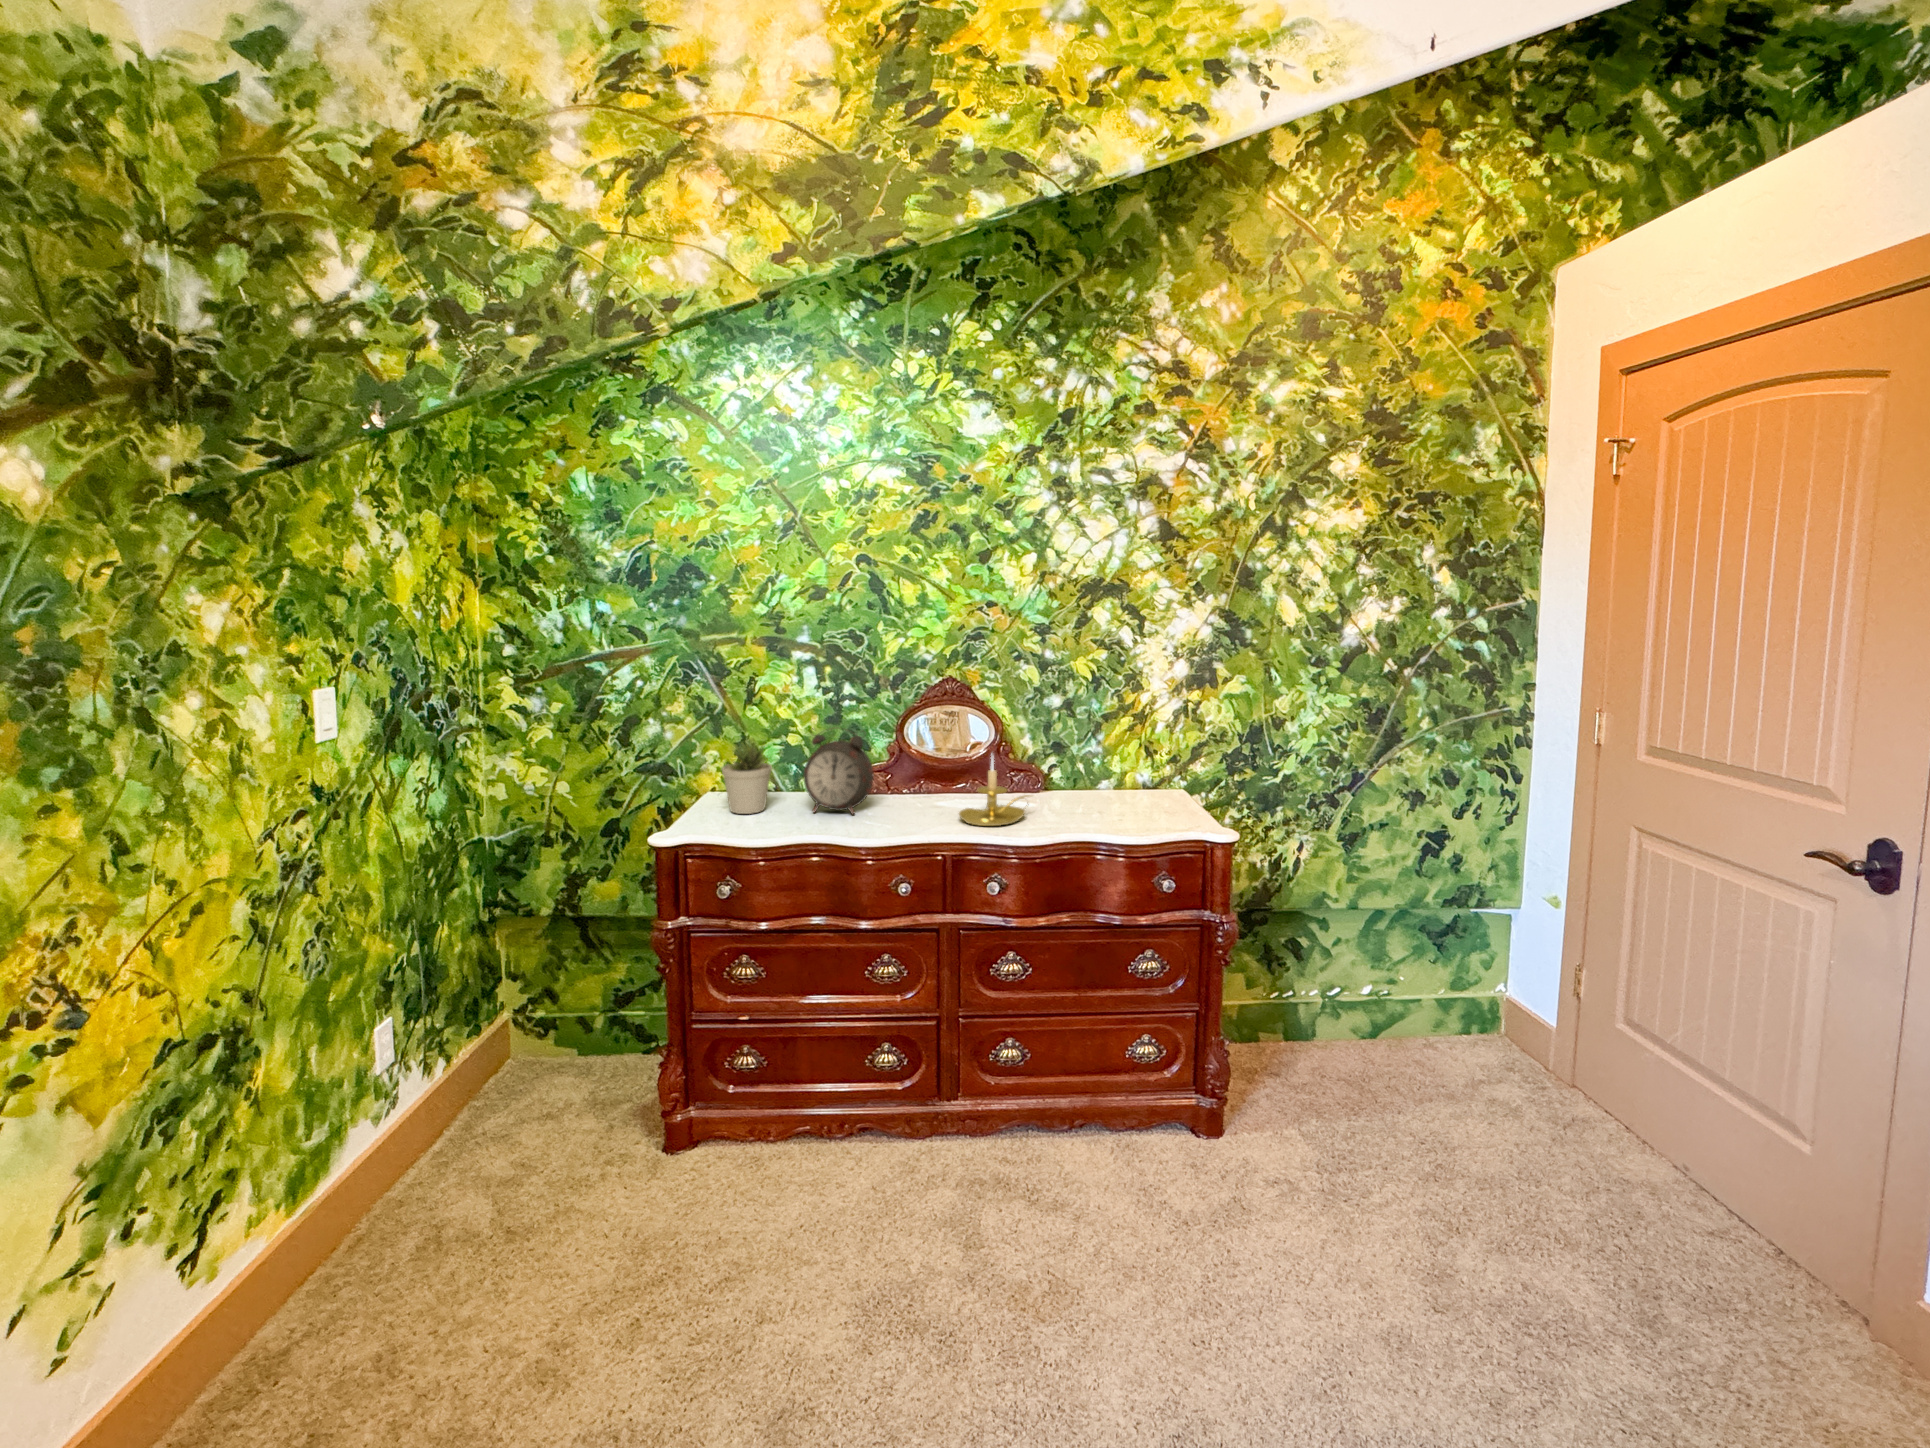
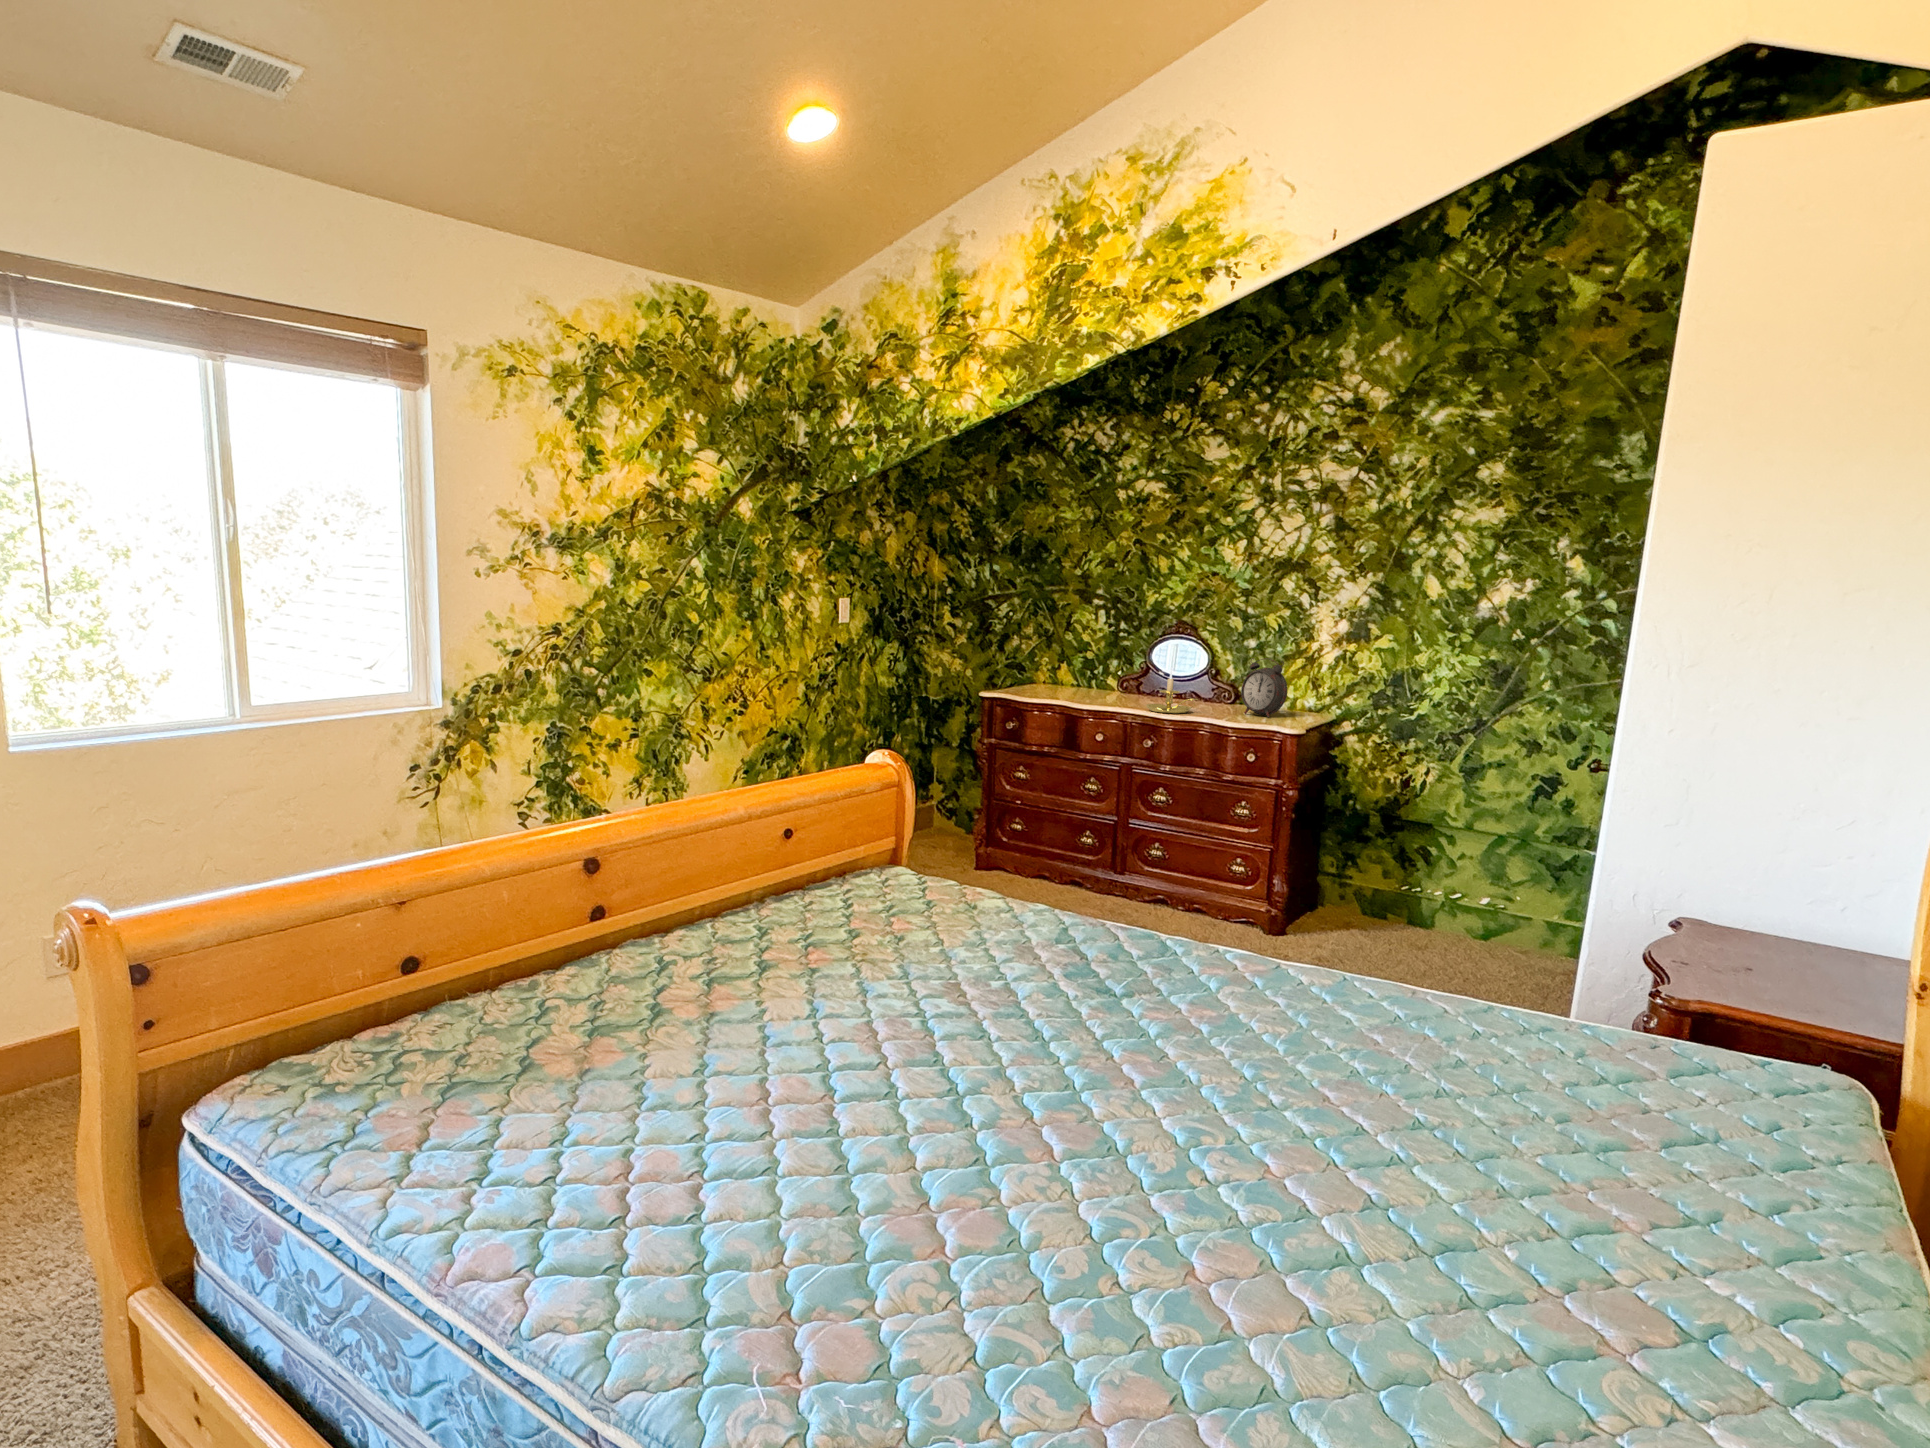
alarm clock: present [804,728,874,815] -> present [1241,658,1287,717]
potted plant: present [722,743,772,814] -> none [1031,648,1062,695]

